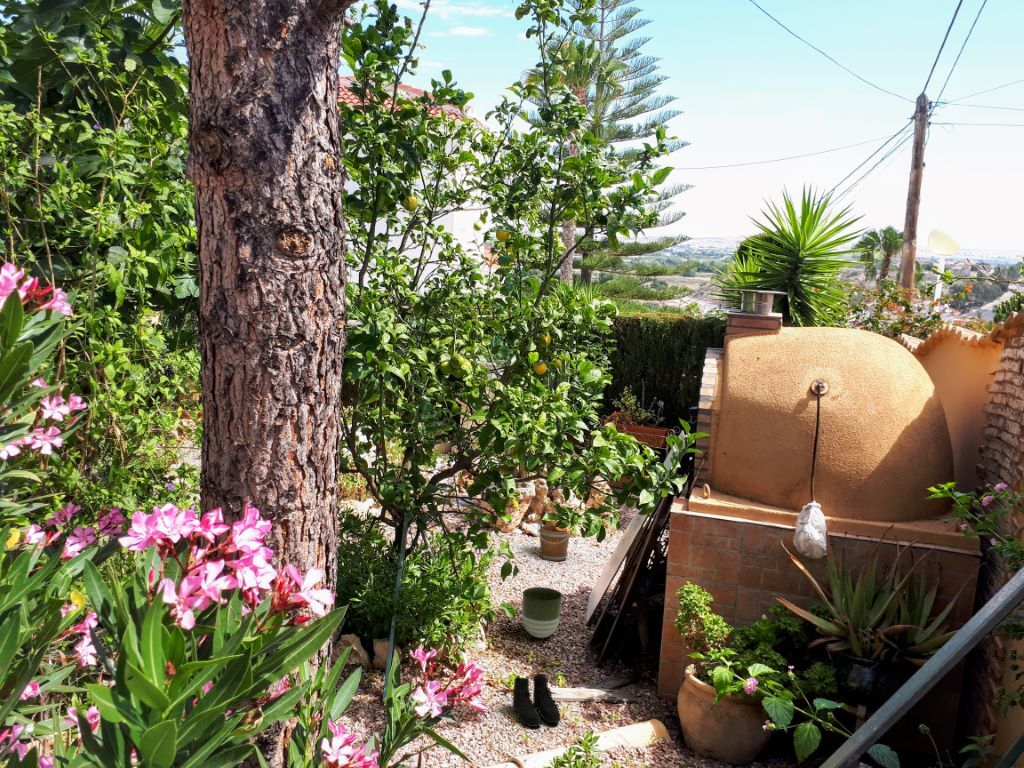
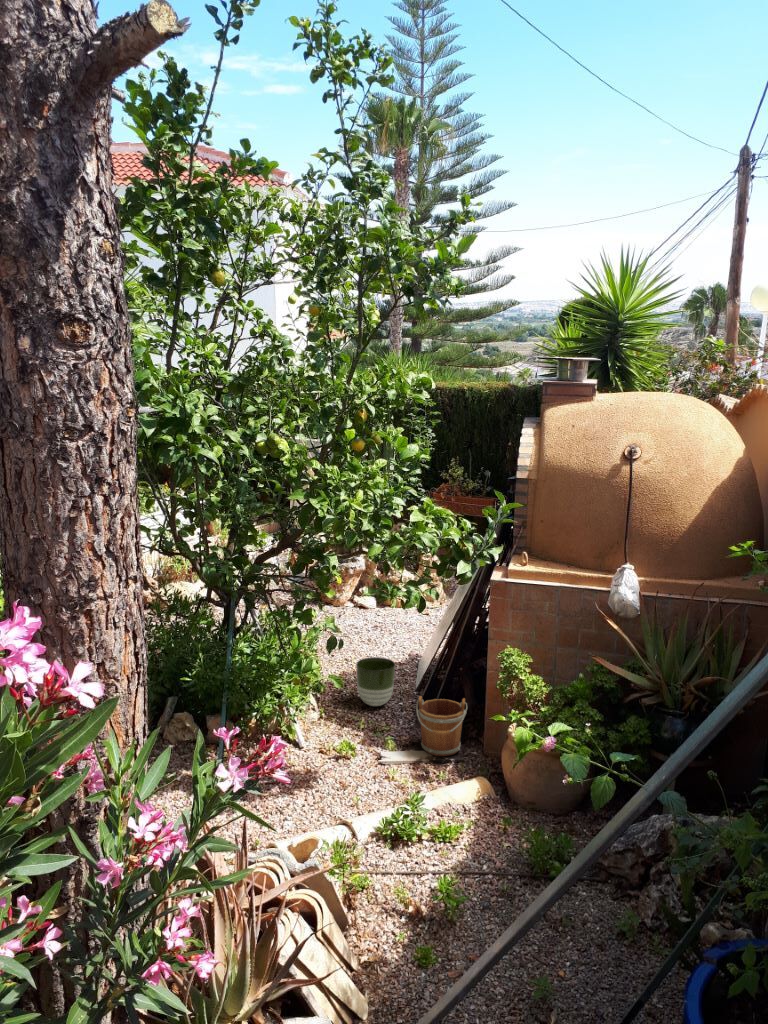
bucket: present [538,520,570,561] -> present [416,696,467,756]
boots: present [513,674,560,727] -> none [345,741,391,793]

